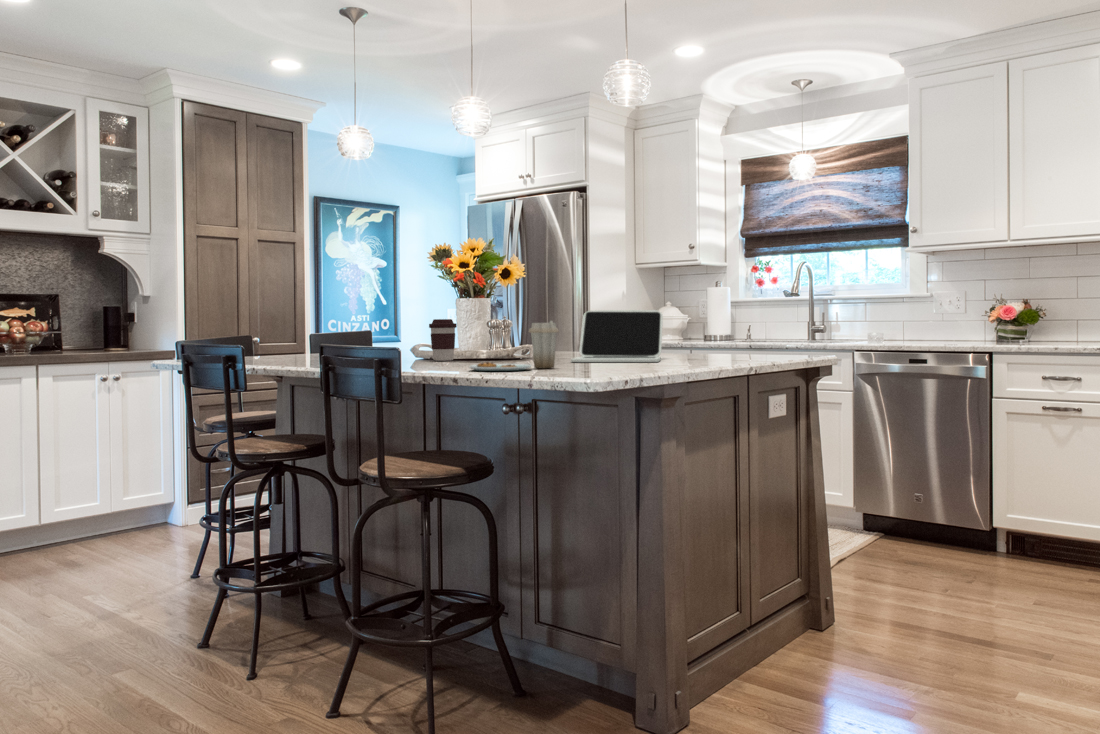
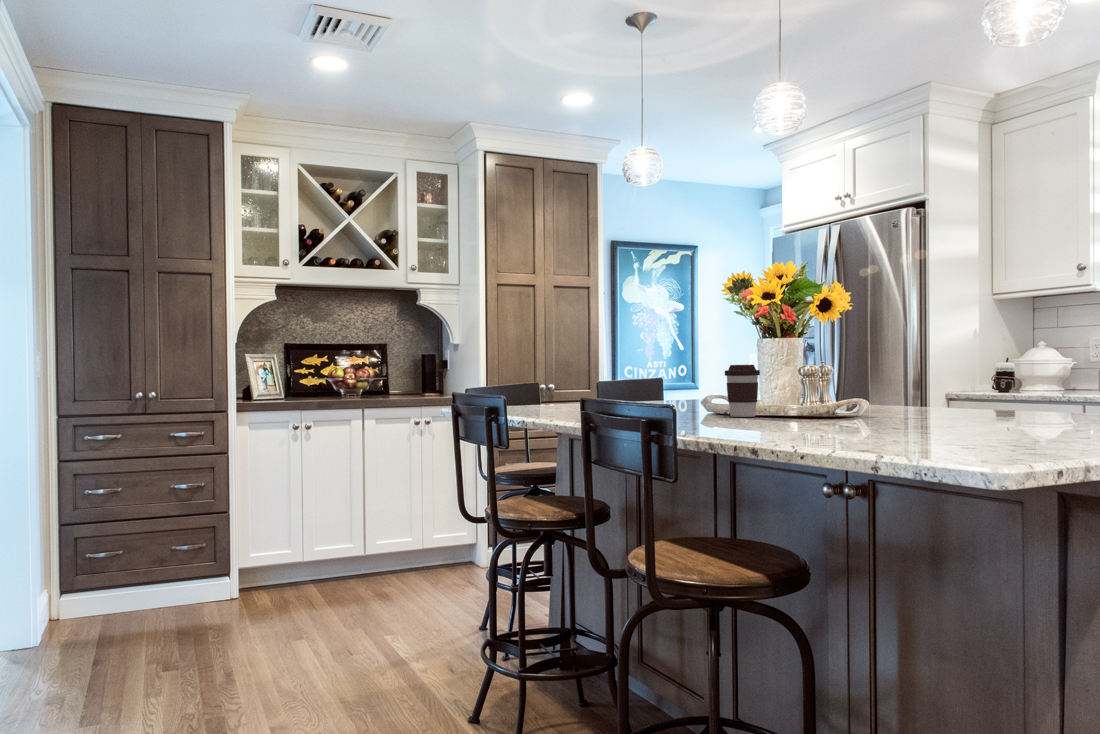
laptop: present [571,310,663,362] -> none [922,350,1066,426]
plate: present [469,321,559,371] -> none [775,366,912,439]

